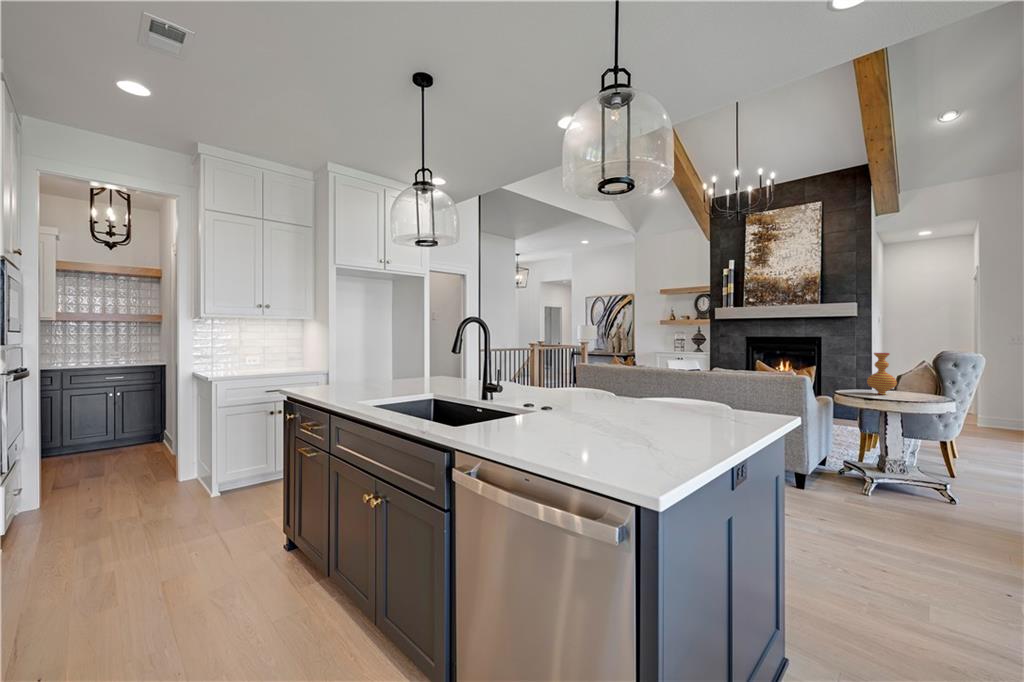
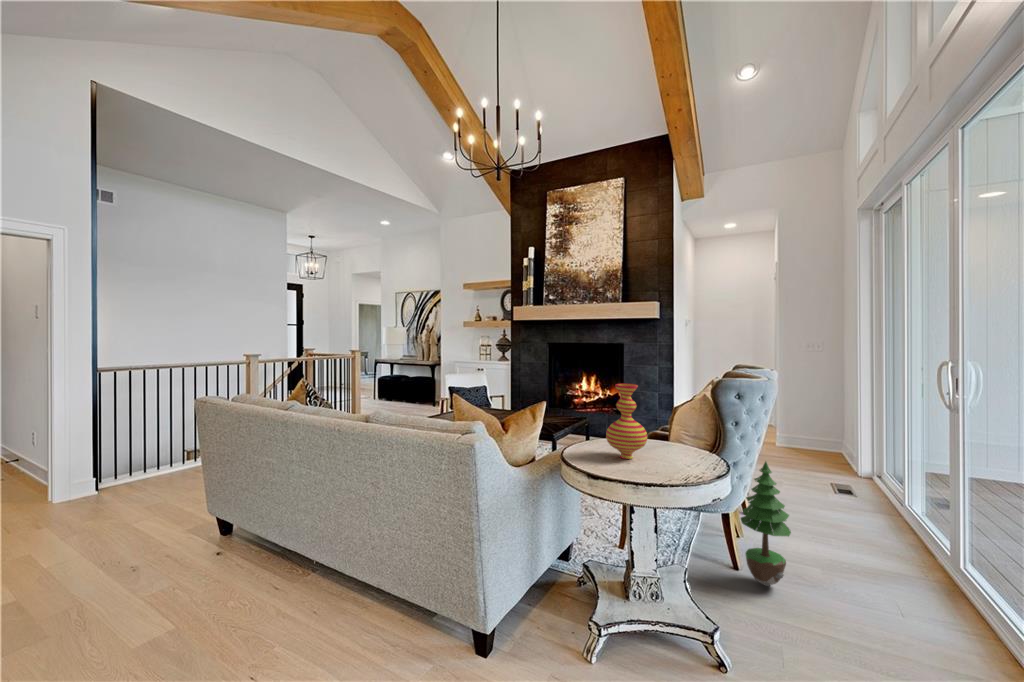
potted tree: none [955,405,997,485] -> present [741,462,791,586]

